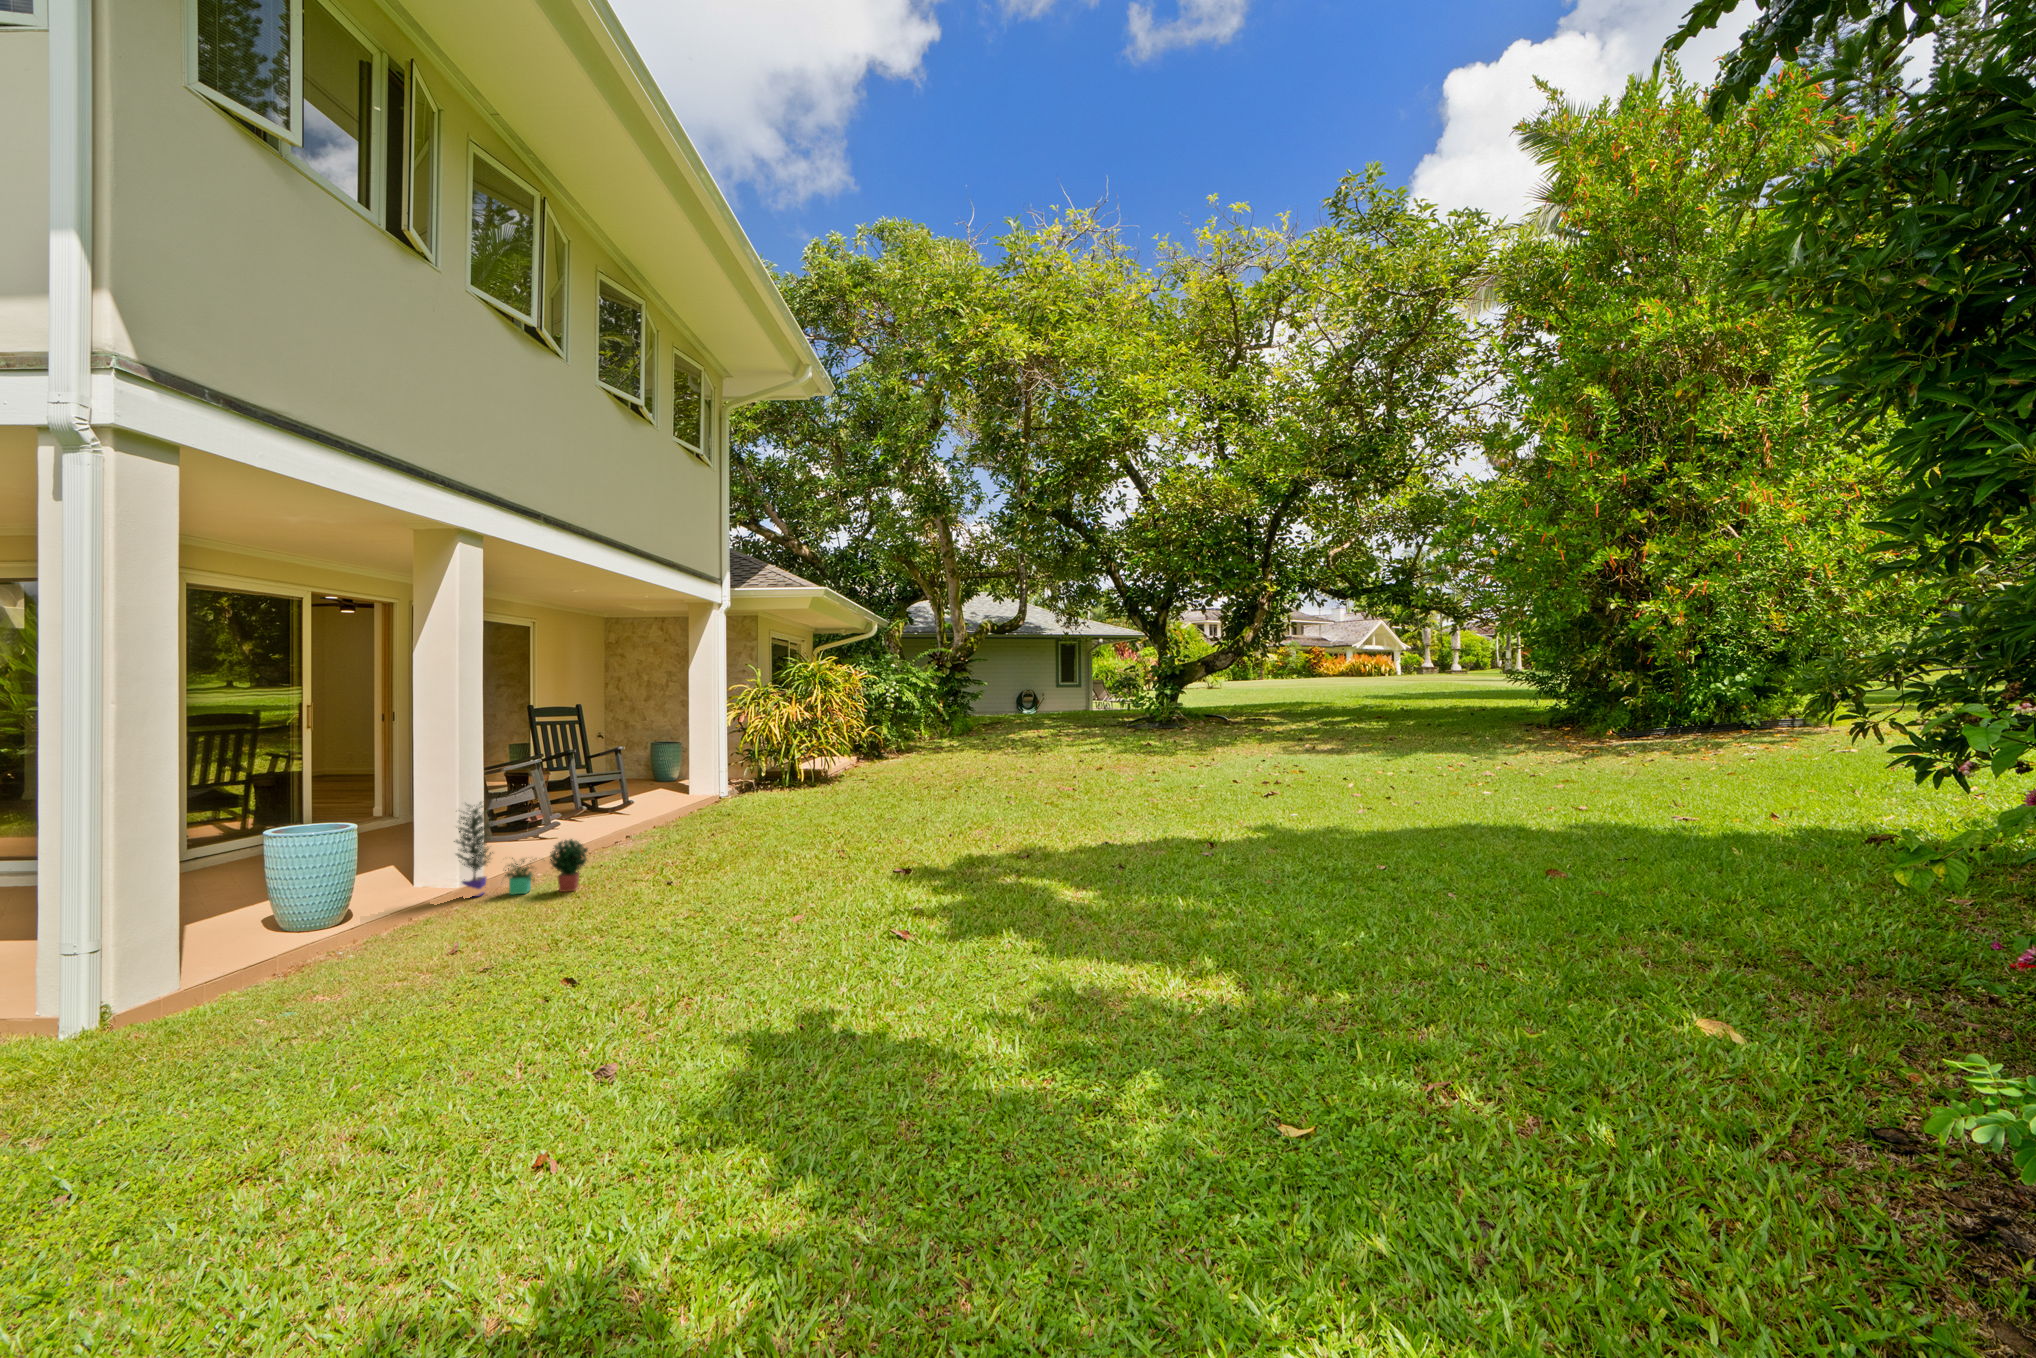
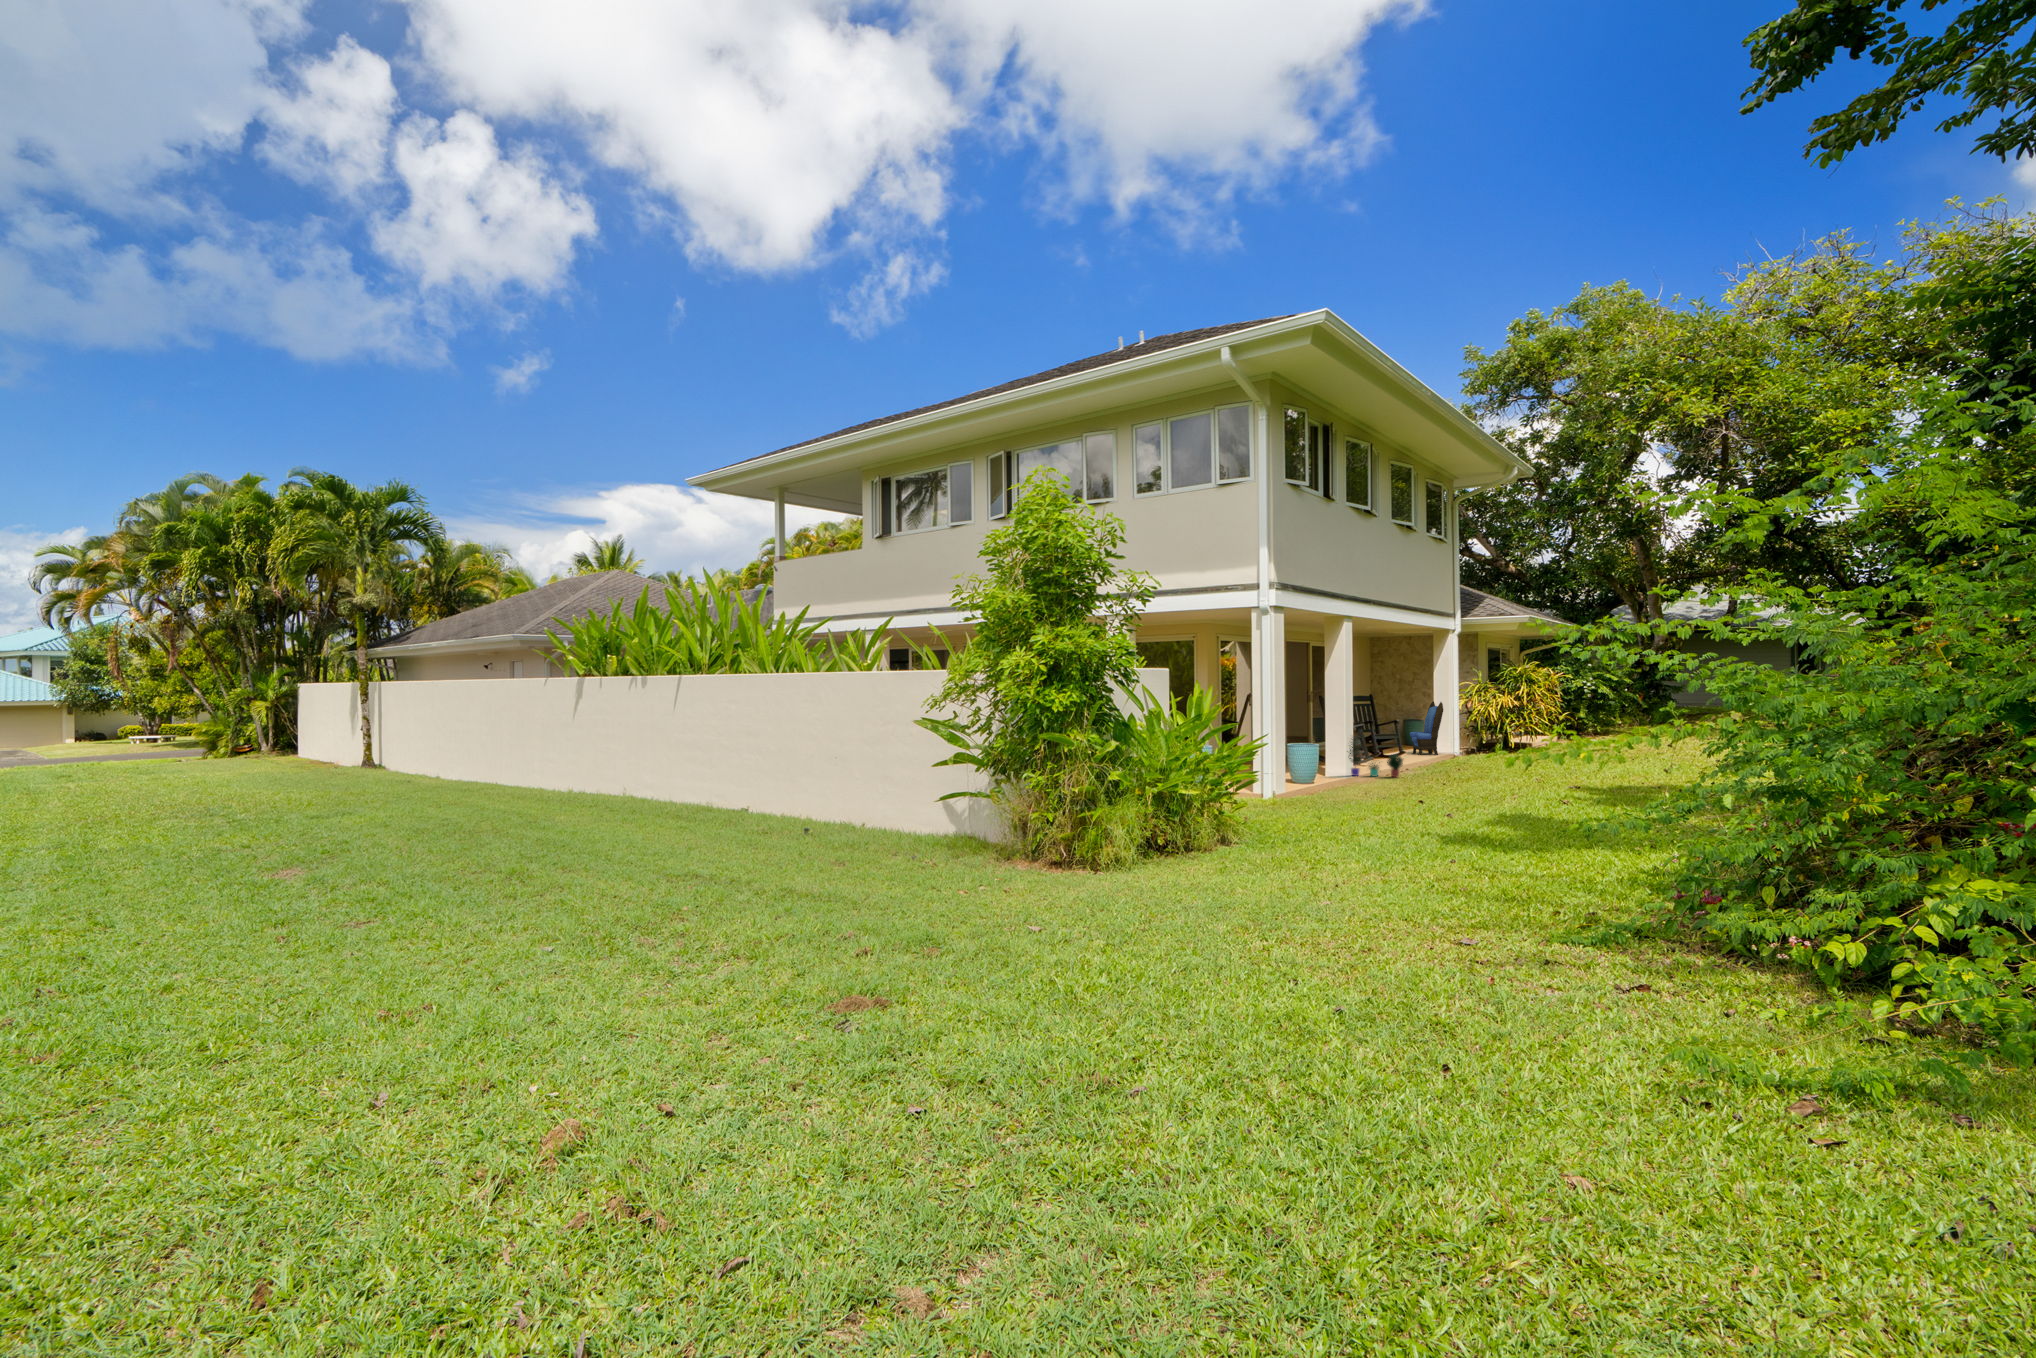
armchair: none [647,713,701,805] -> present [1410,701,1443,755]

